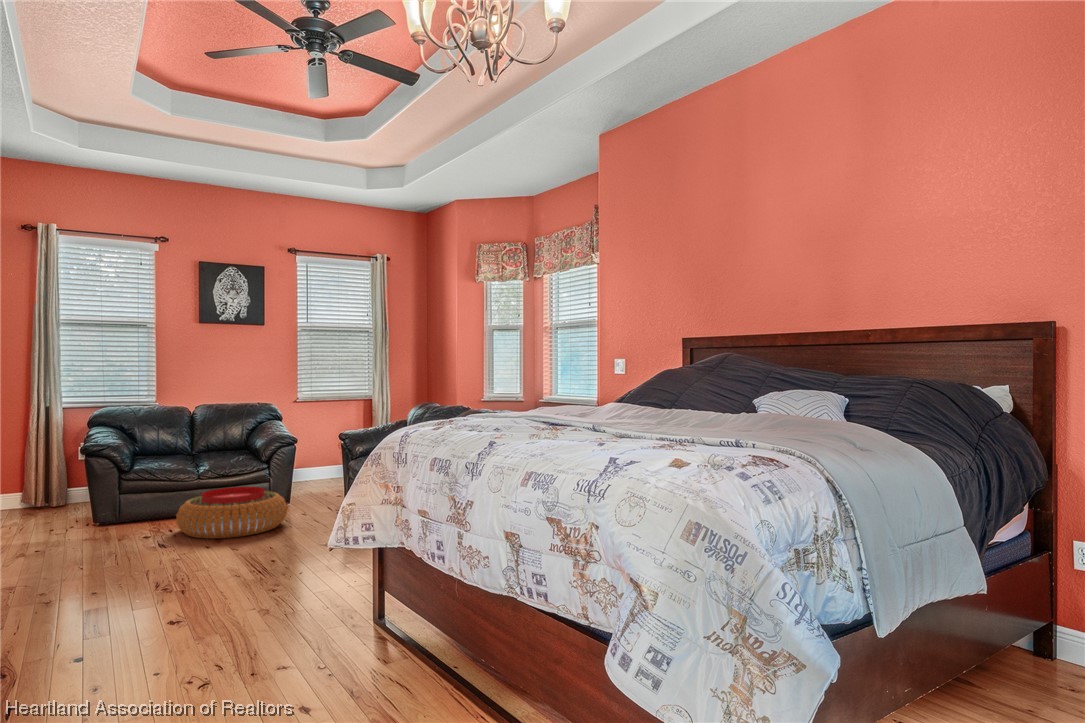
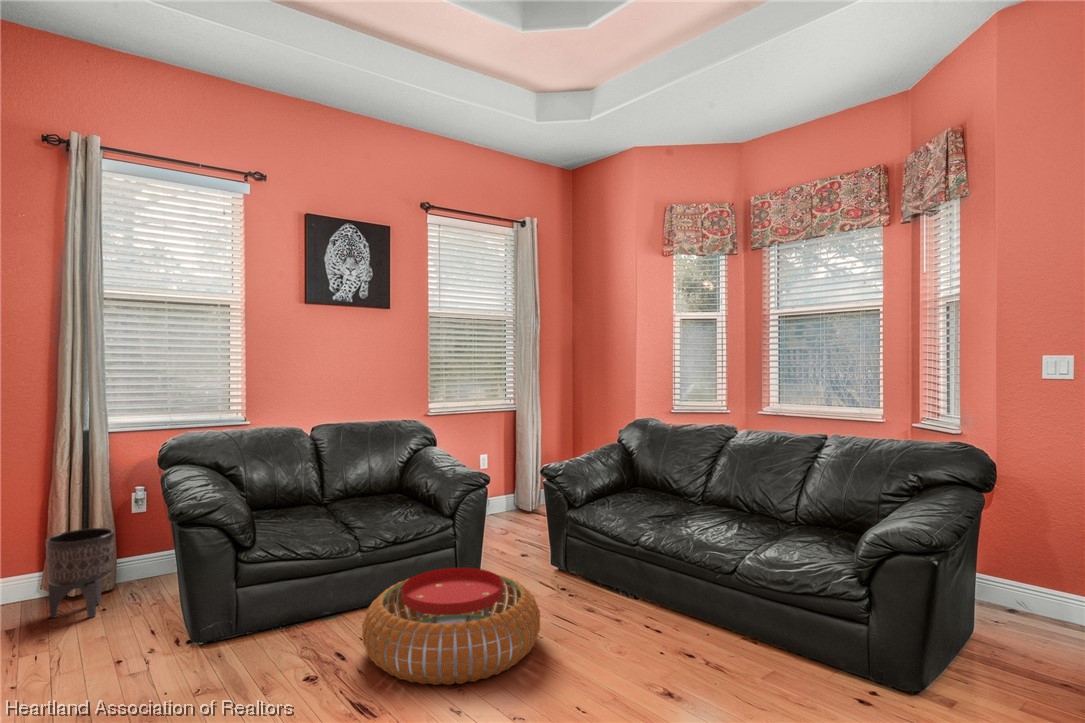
planter: none [21,465,62,515] -> present [46,528,114,618]

